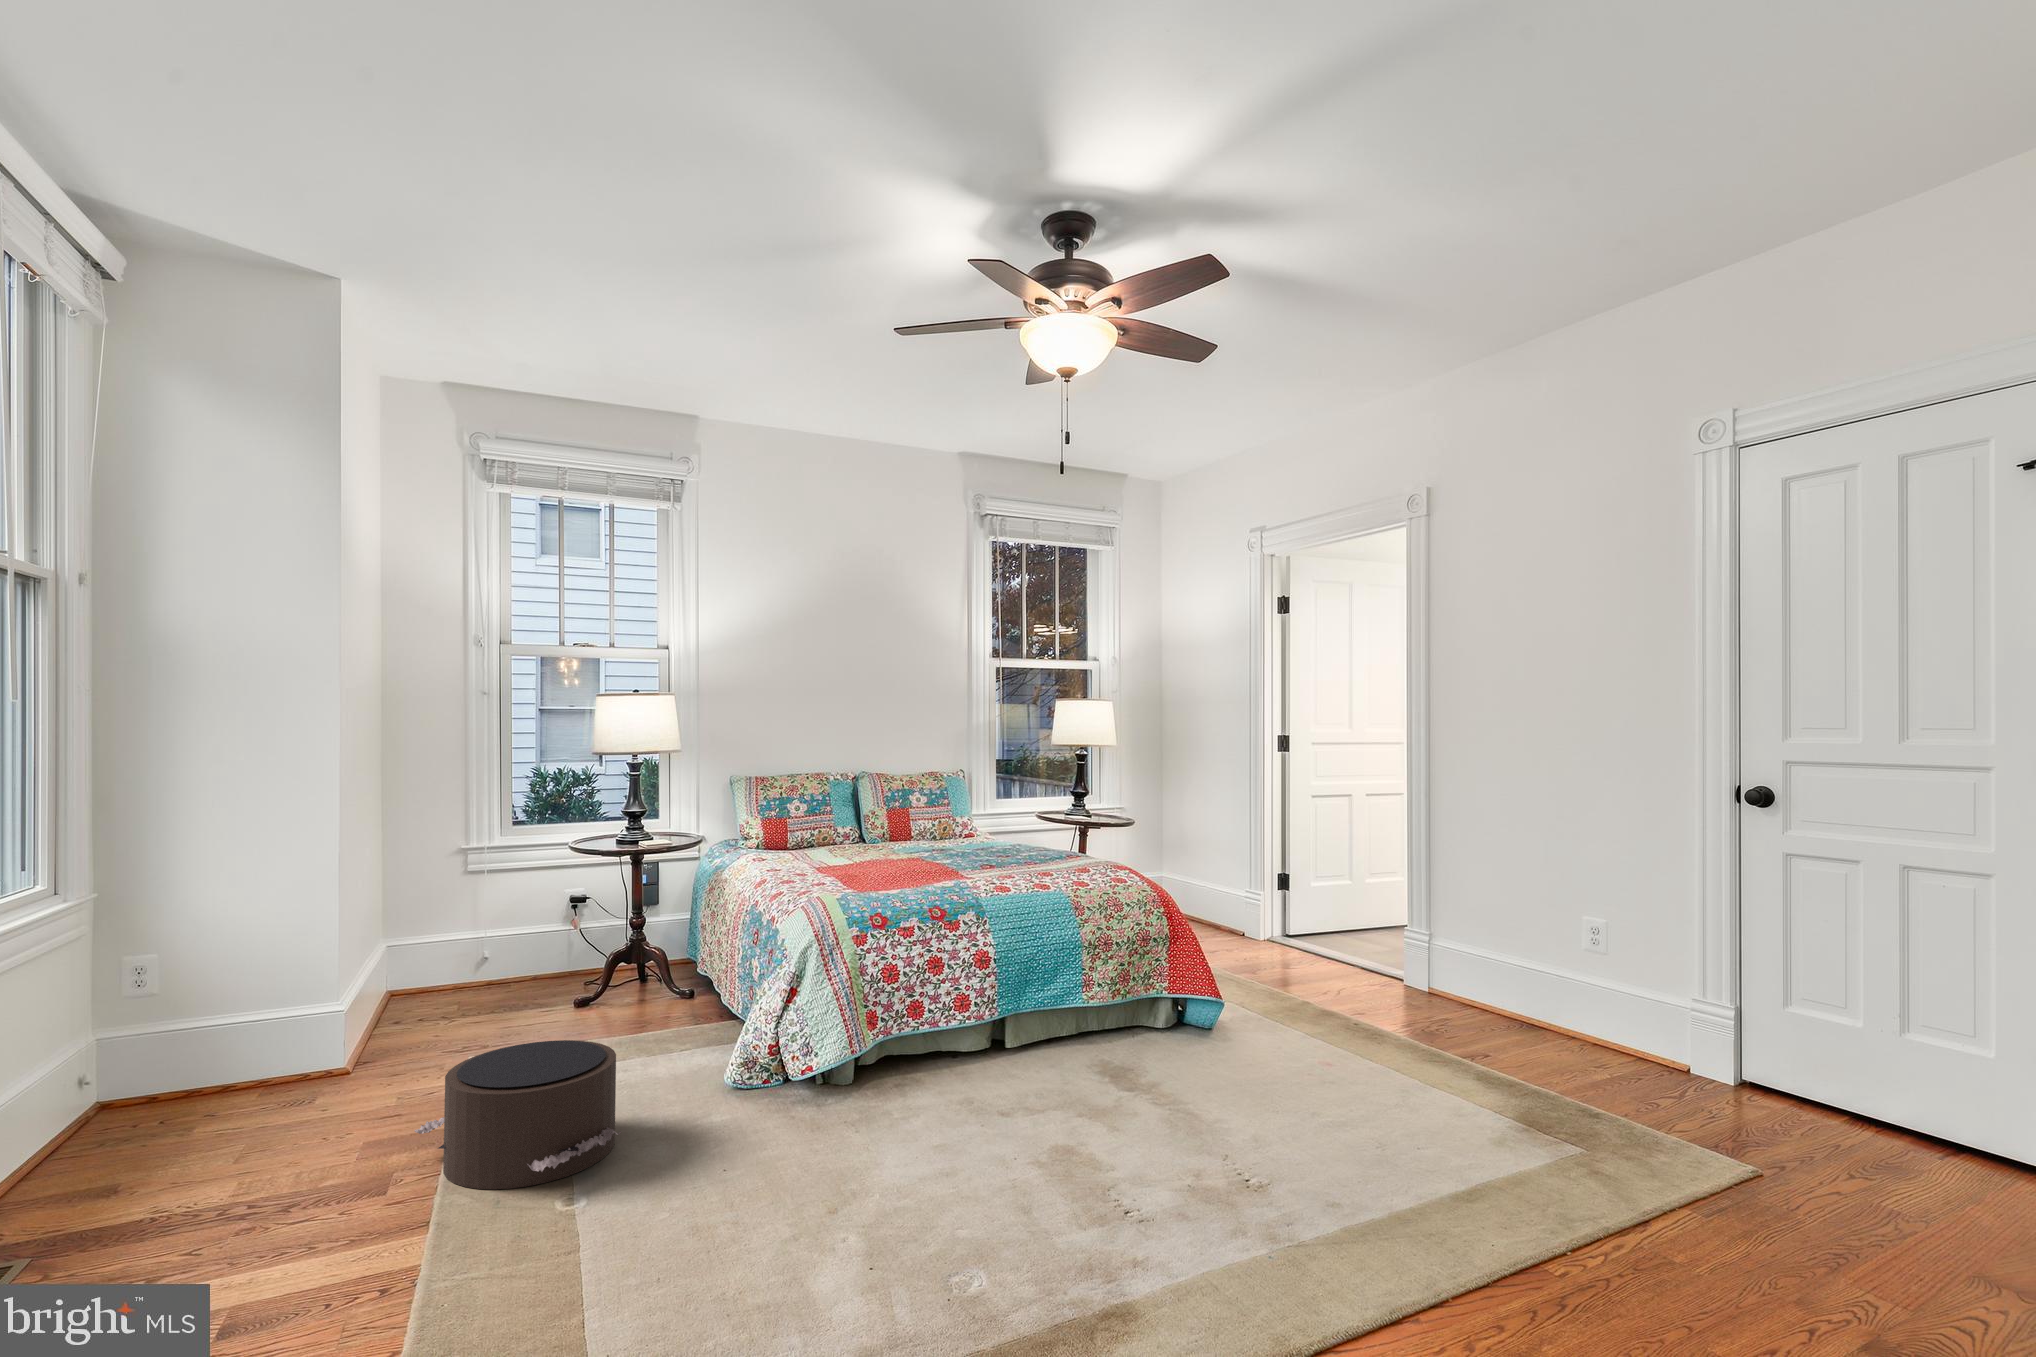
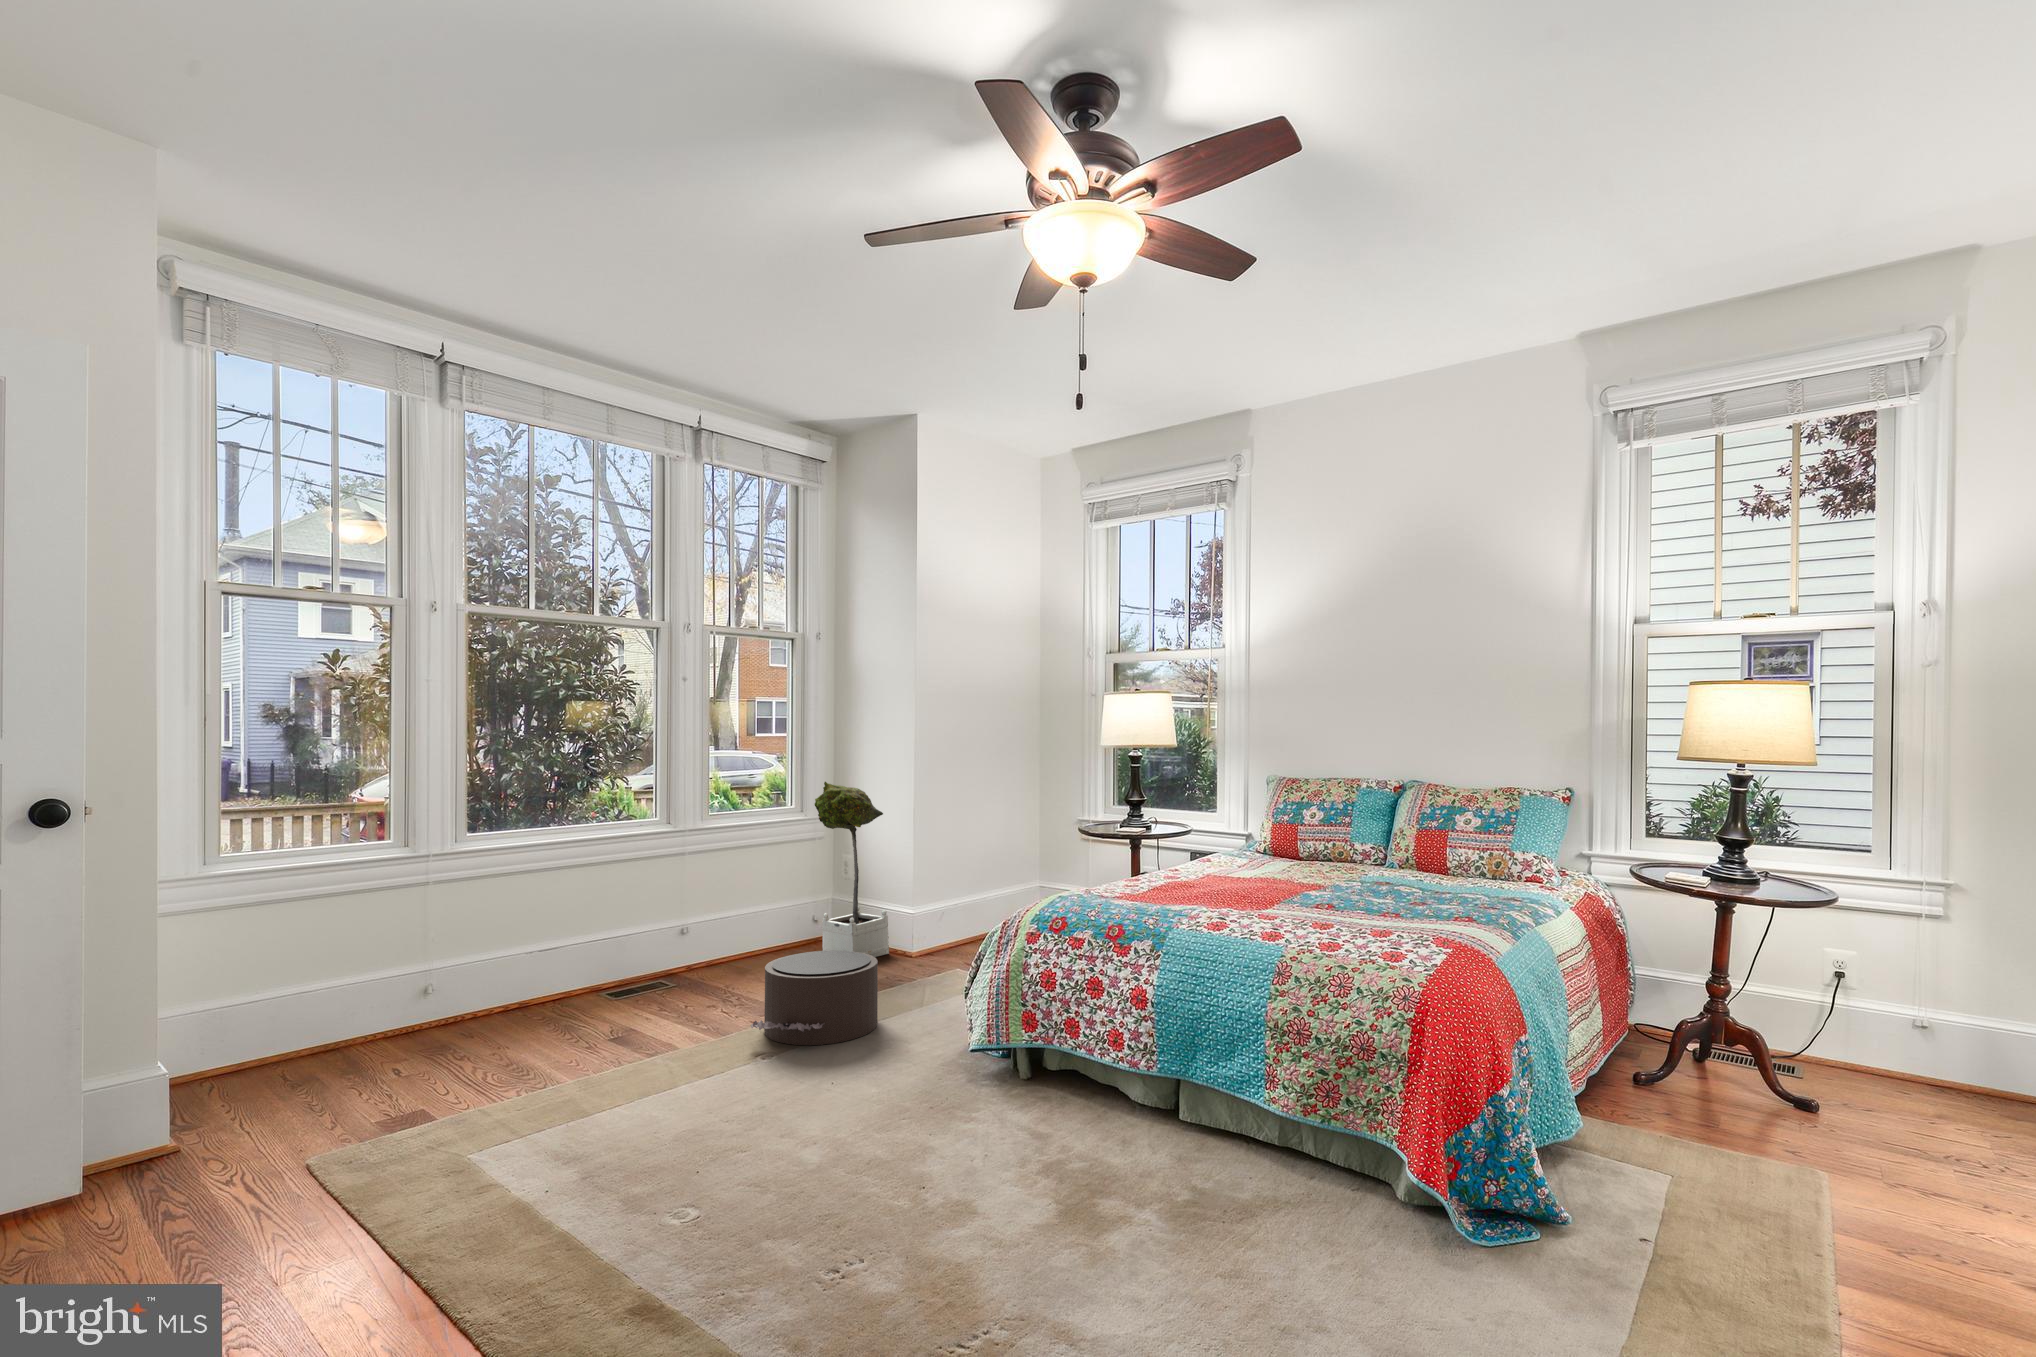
potted tree: none [125,823,283,1128] -> present [815,782,889,957]

